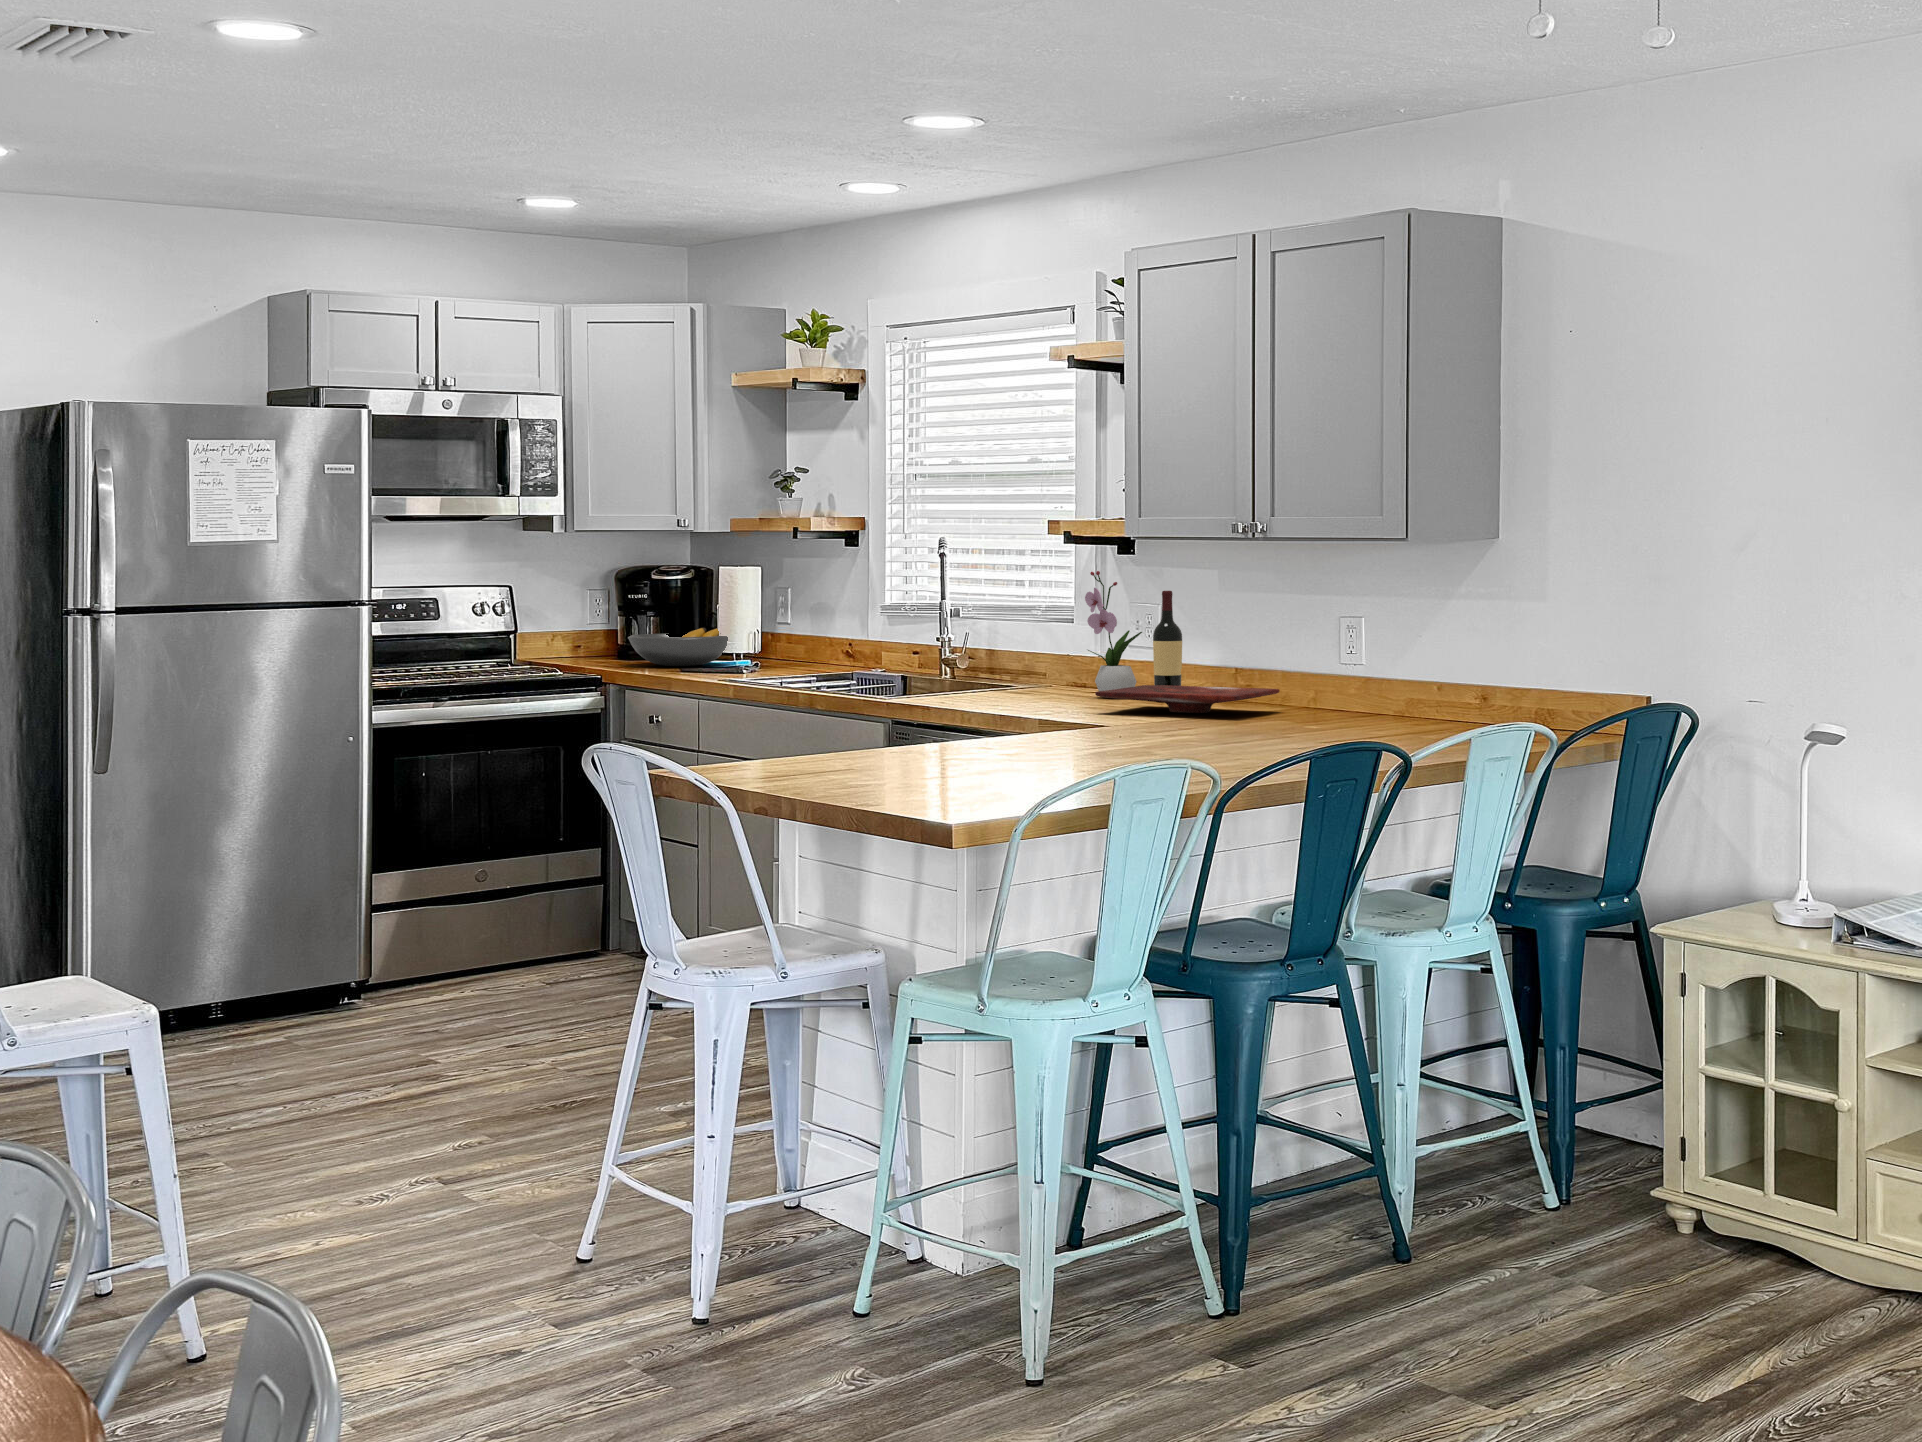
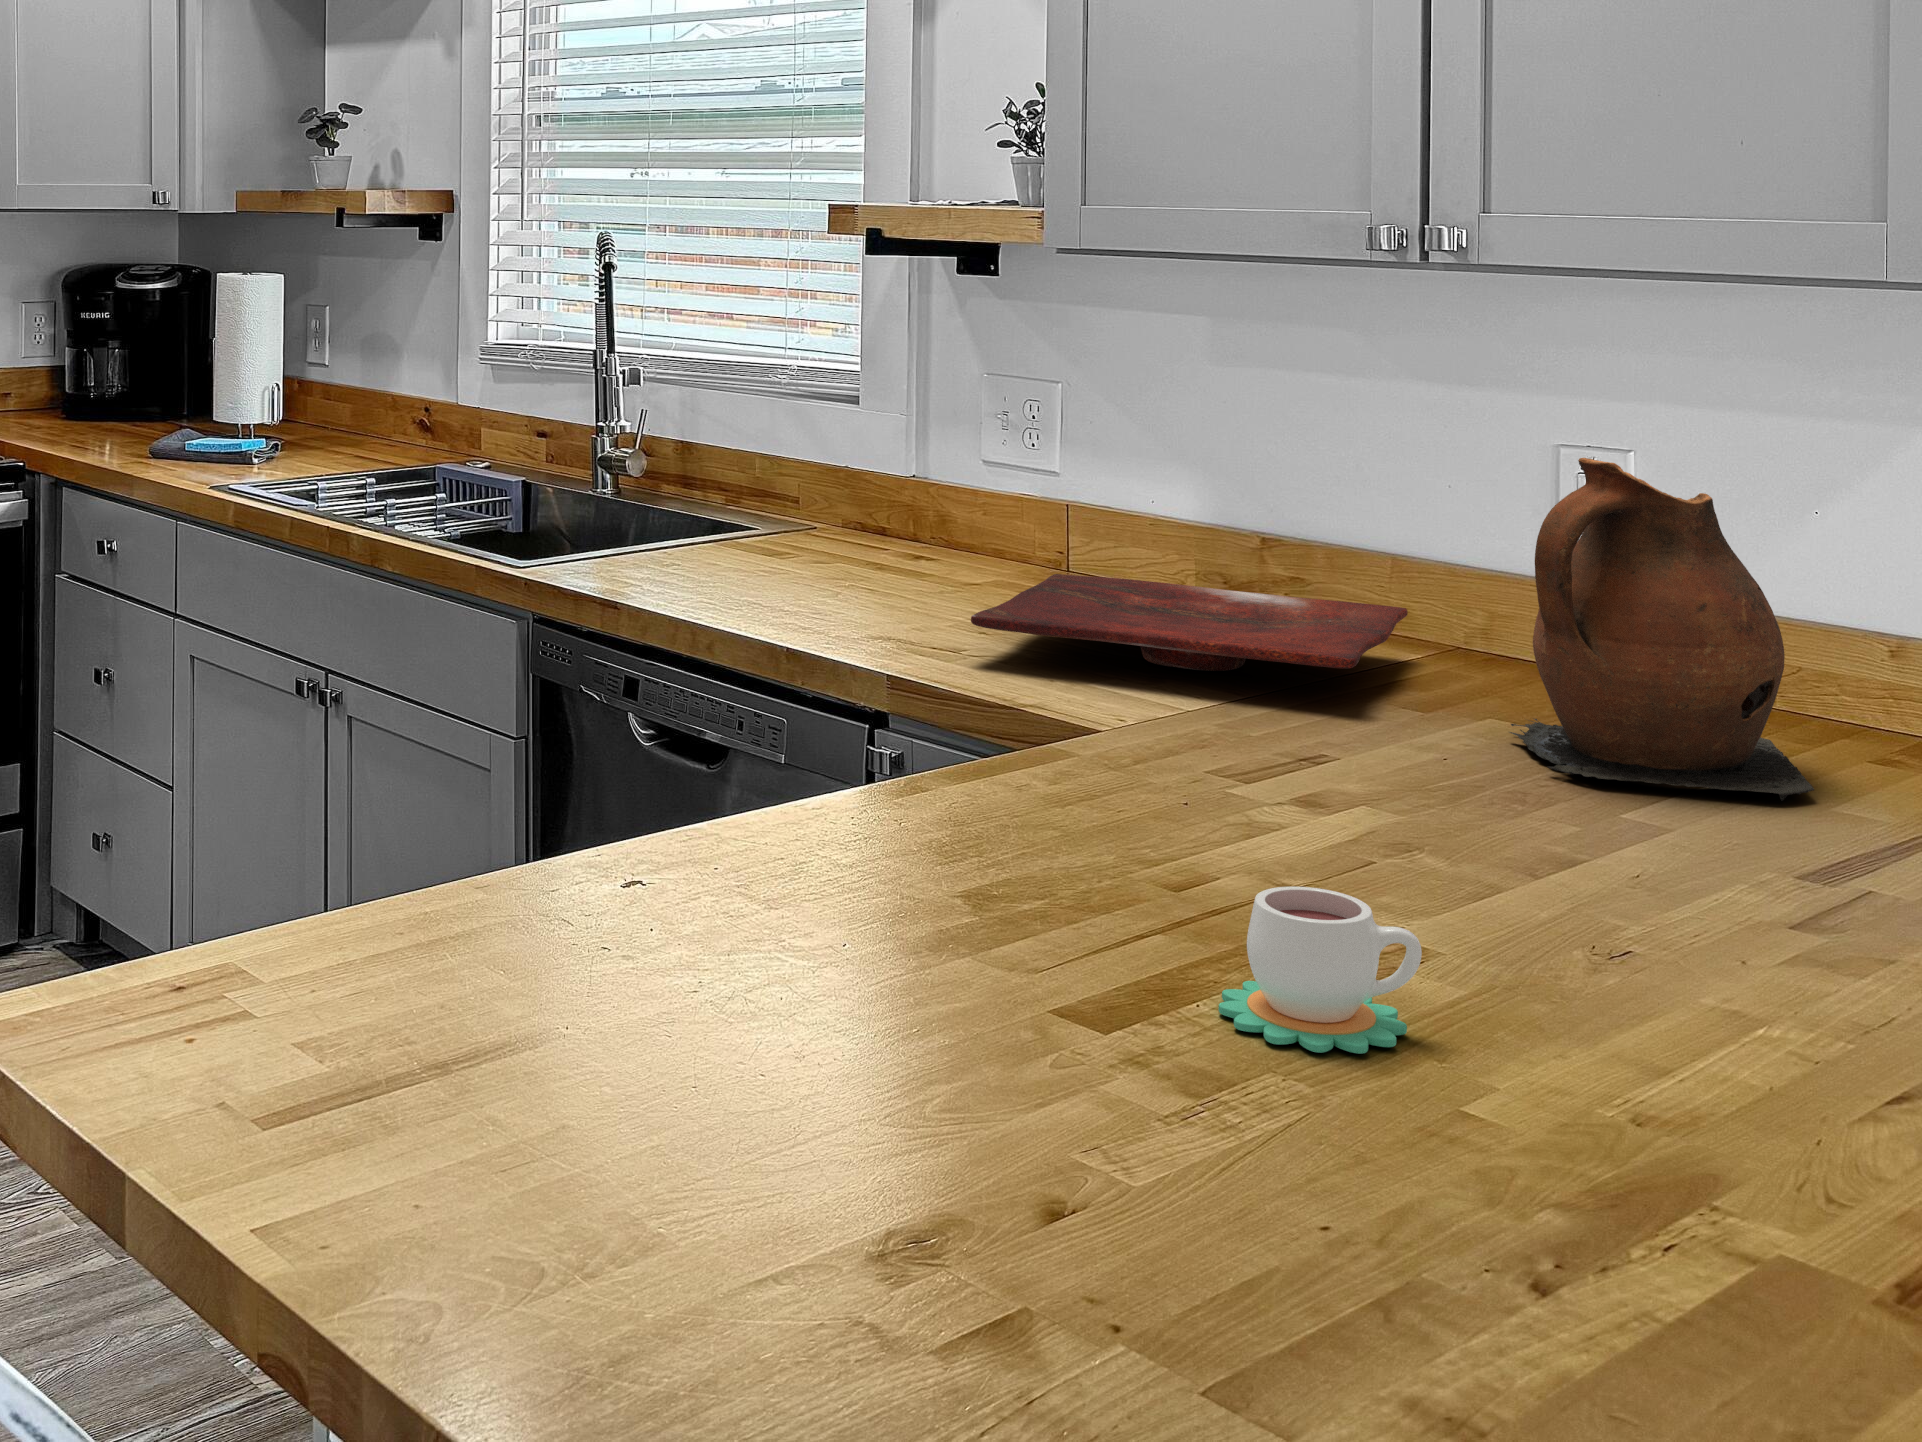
flower arrangement: present [1085,571,1142,691] -> none [899,310,1024,576]
wine bottle: present [1153,591,1182,686] -> none [1058,357,1123,597]
ceramic pitcher: none [1282,609,1379,728] -> present [1510,458,1814,801]
fruit bowl: present [628,628,728,666] -> none [70,368,241,431]
mug: none [1113,714,1169,752] -> present [1219,887,1422,1054]

